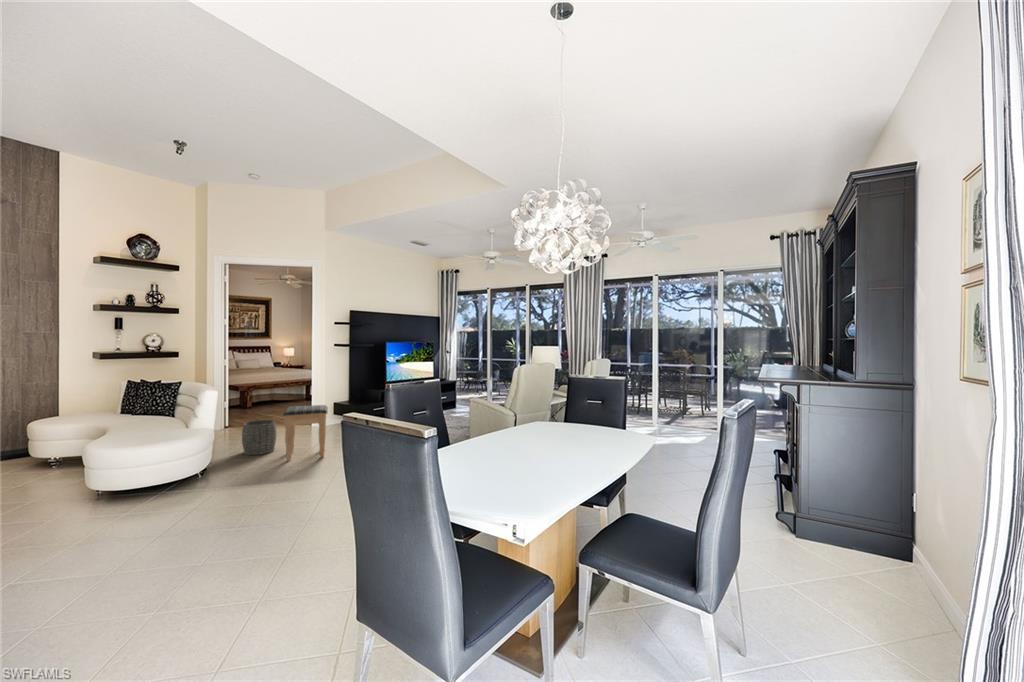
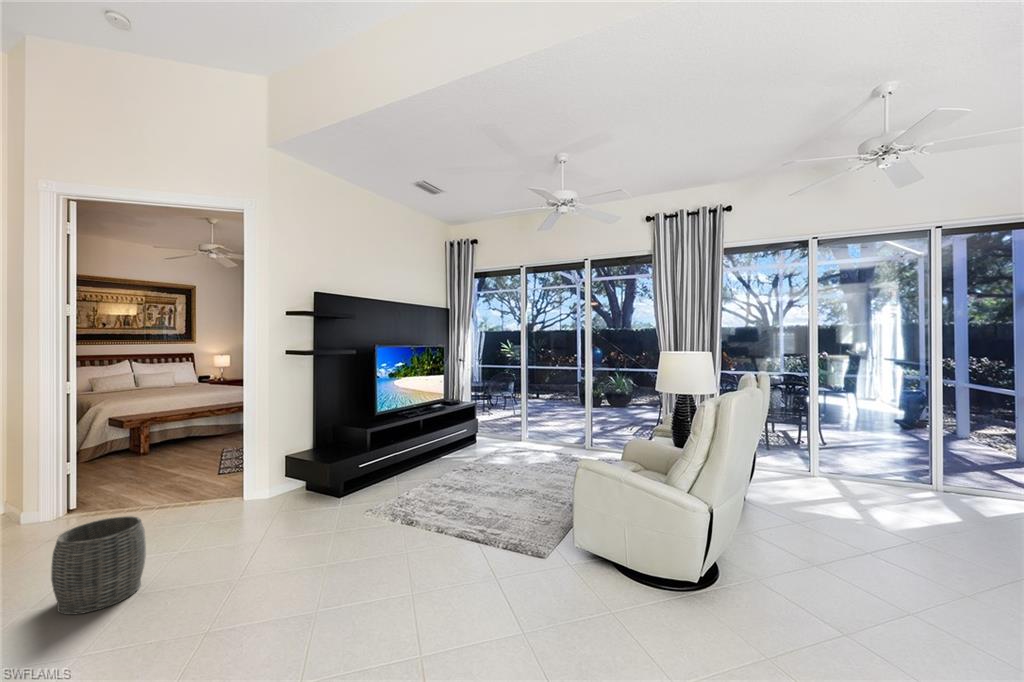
footstool: present [283,405,328,461] -> none [142,481,265,639]

